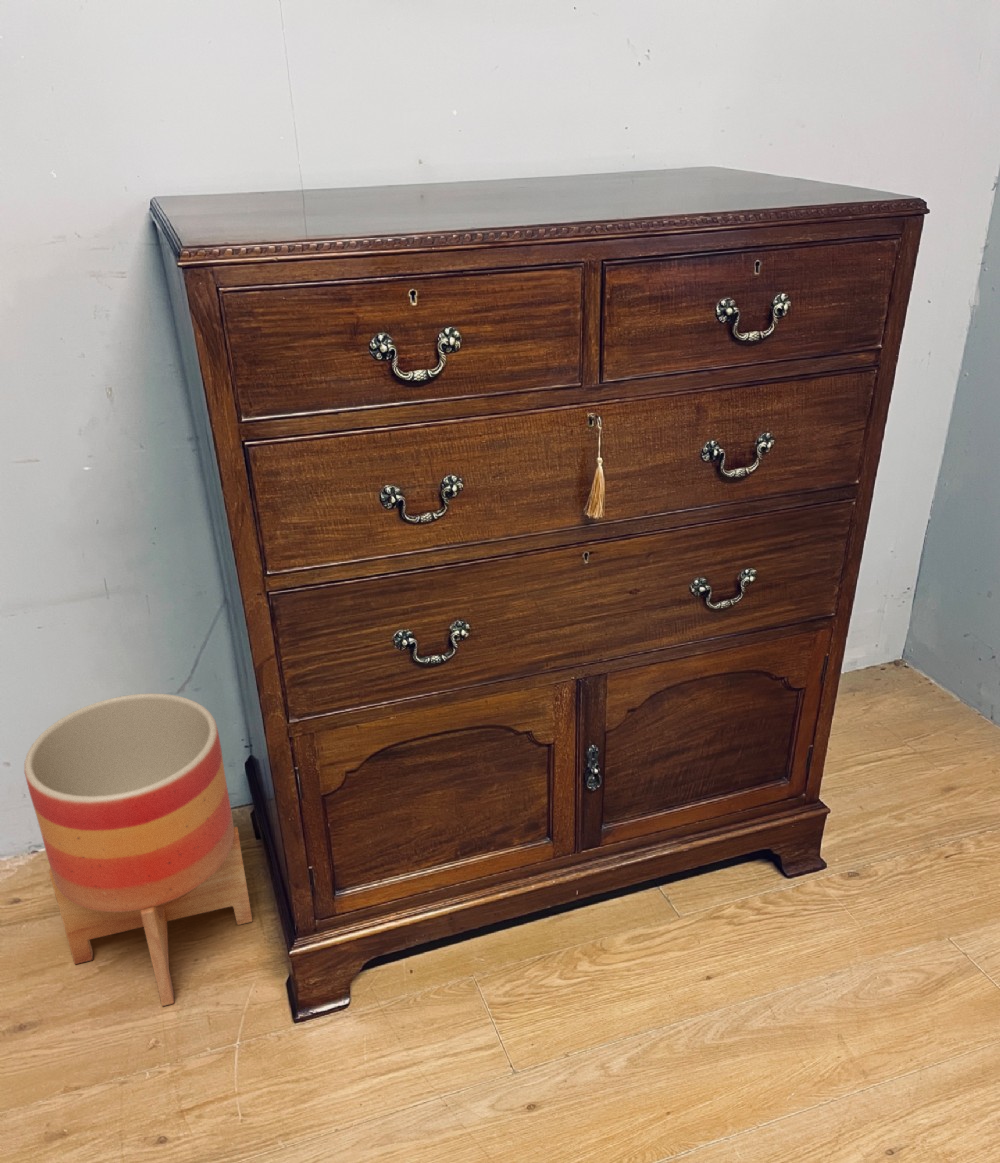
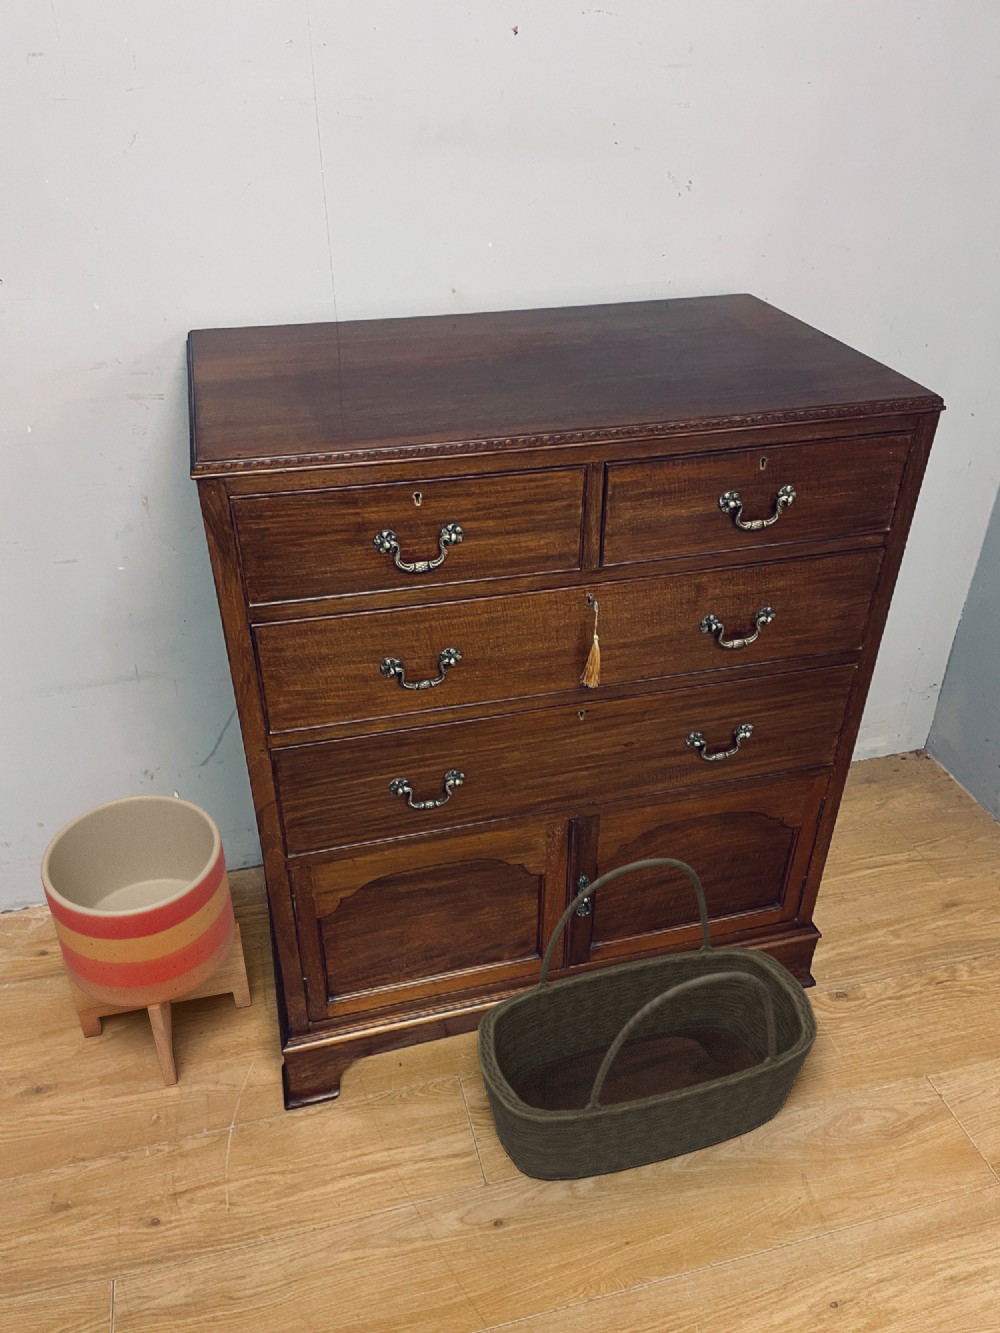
basket: none [495,715,848,1073] -> present [478,858,818,1180]

